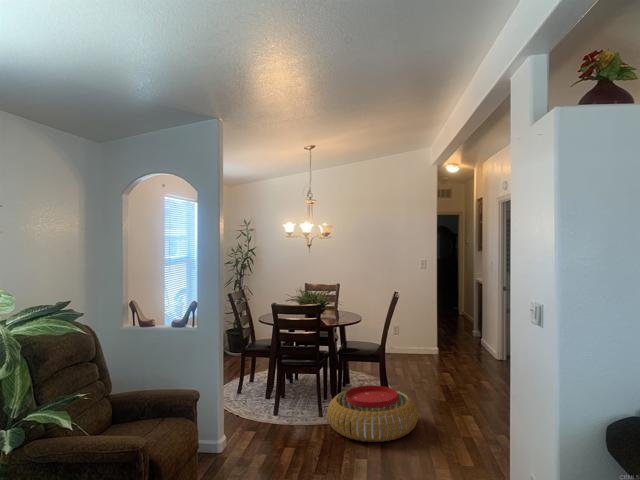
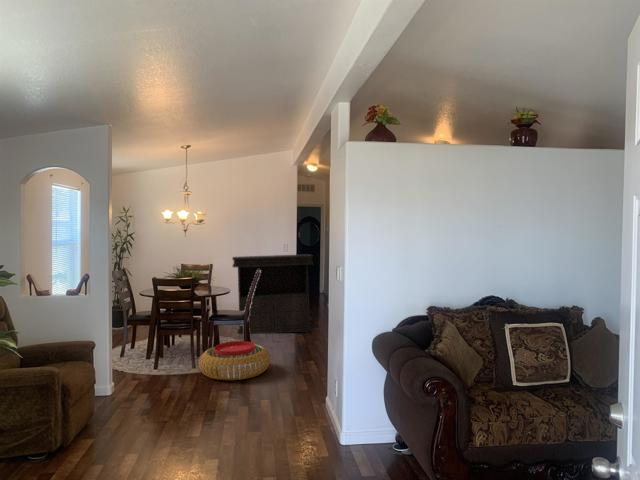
console table: none [363,273,462,369] -> present [232,254,313,334]

